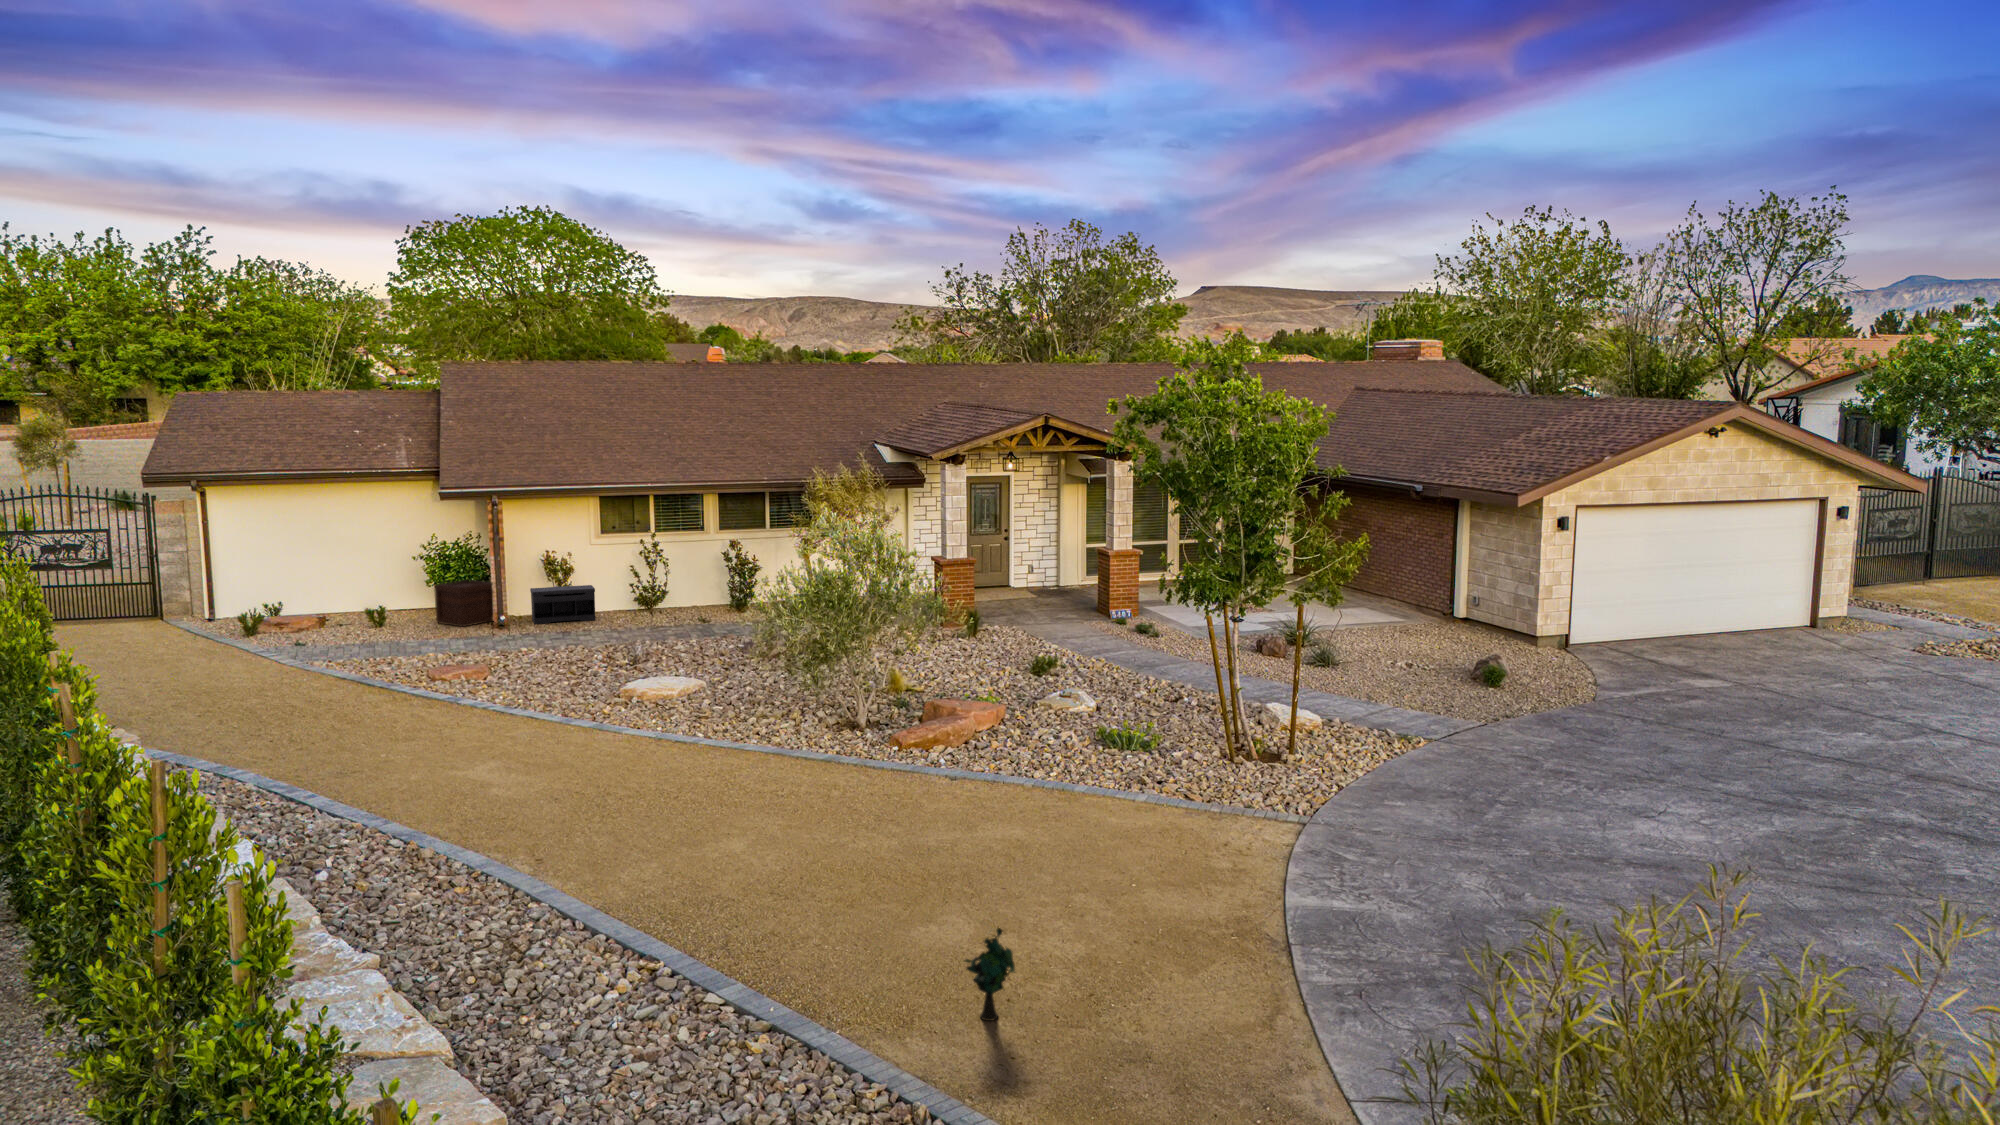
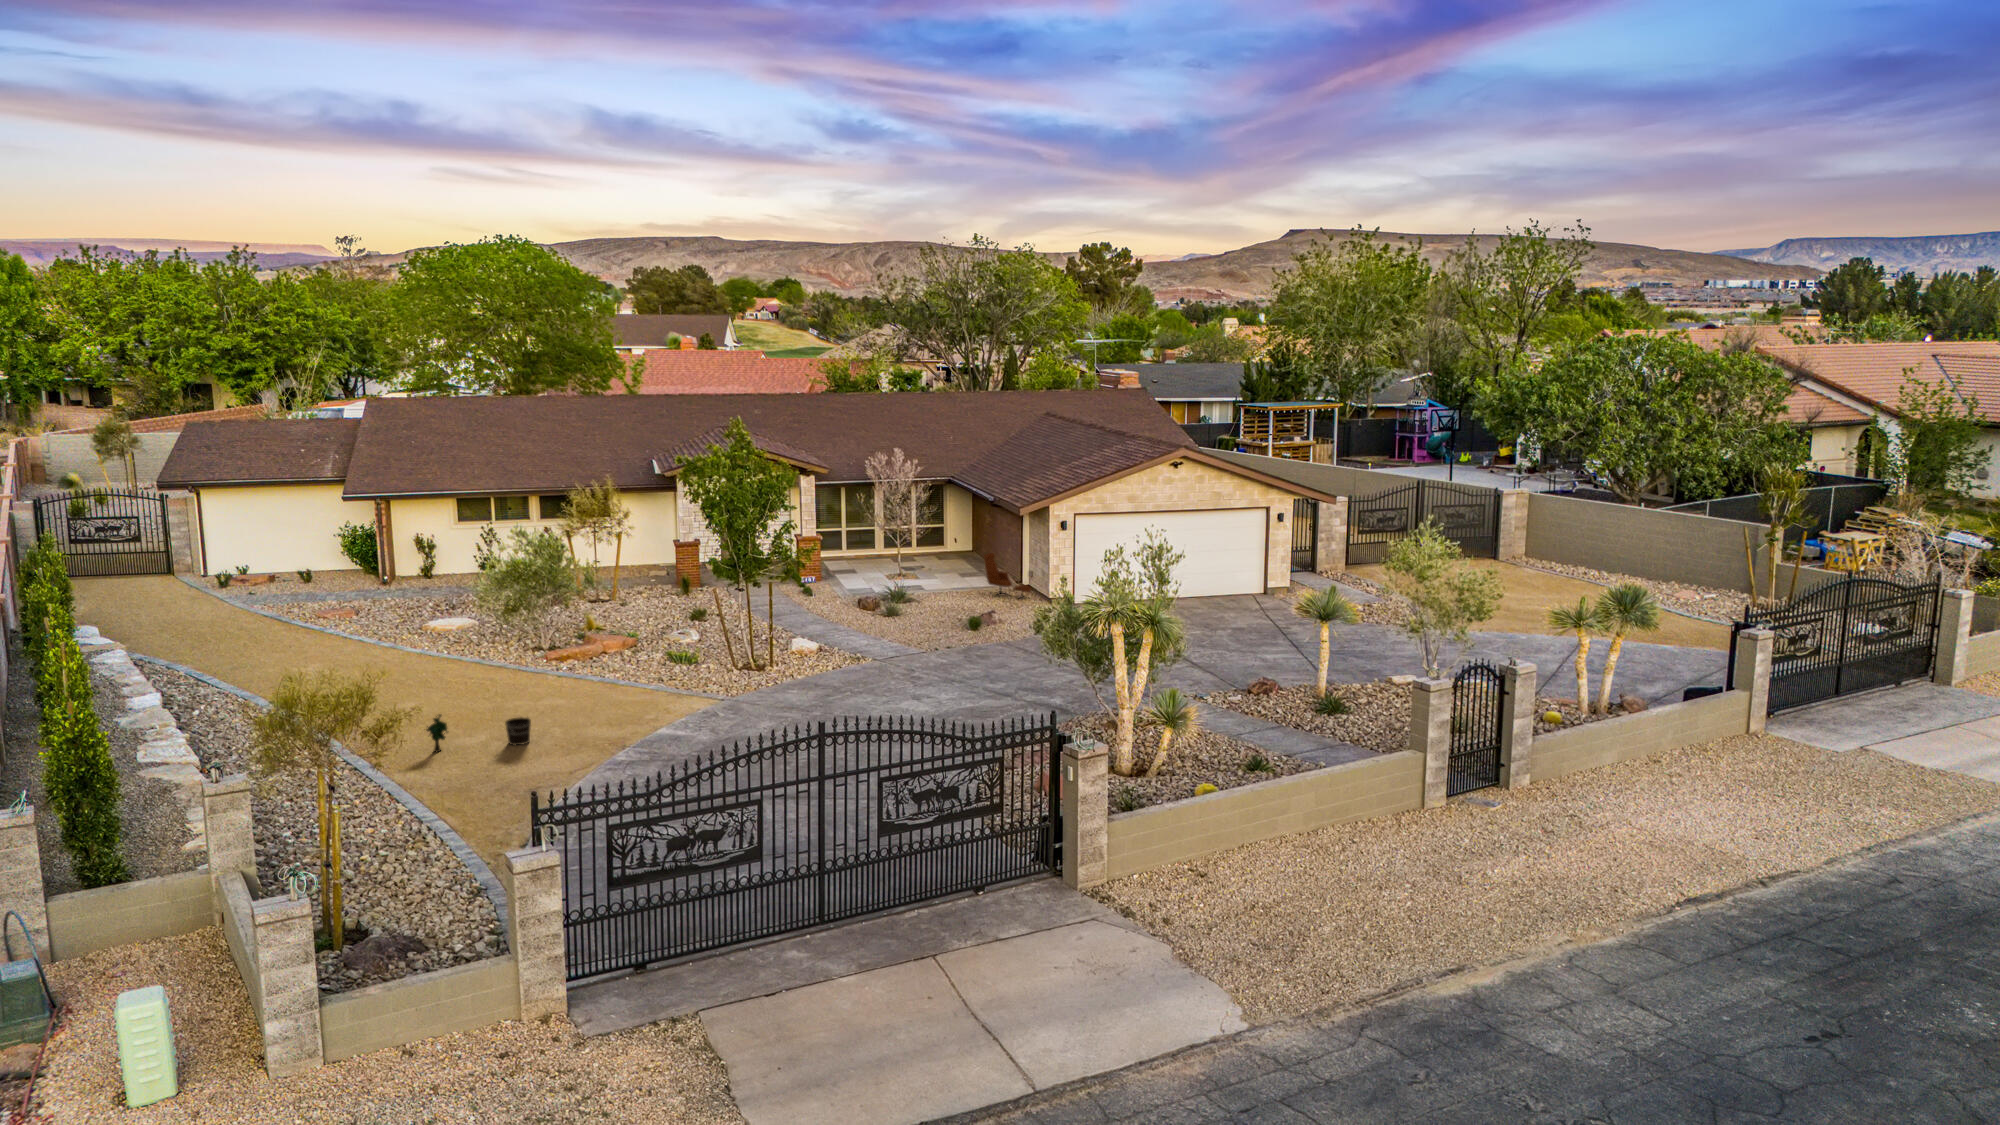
lounge chair: none [1411,570,1488,637] -> present [984,553,1031,598]
wooden crate: present [434,580,493,627] -> none [342,552,384,584]
bench: present [530,585,595,624] -> none [405,557,449,583]
bucket: none [1113,917,1170,989] -> present [505,718,531,745]

